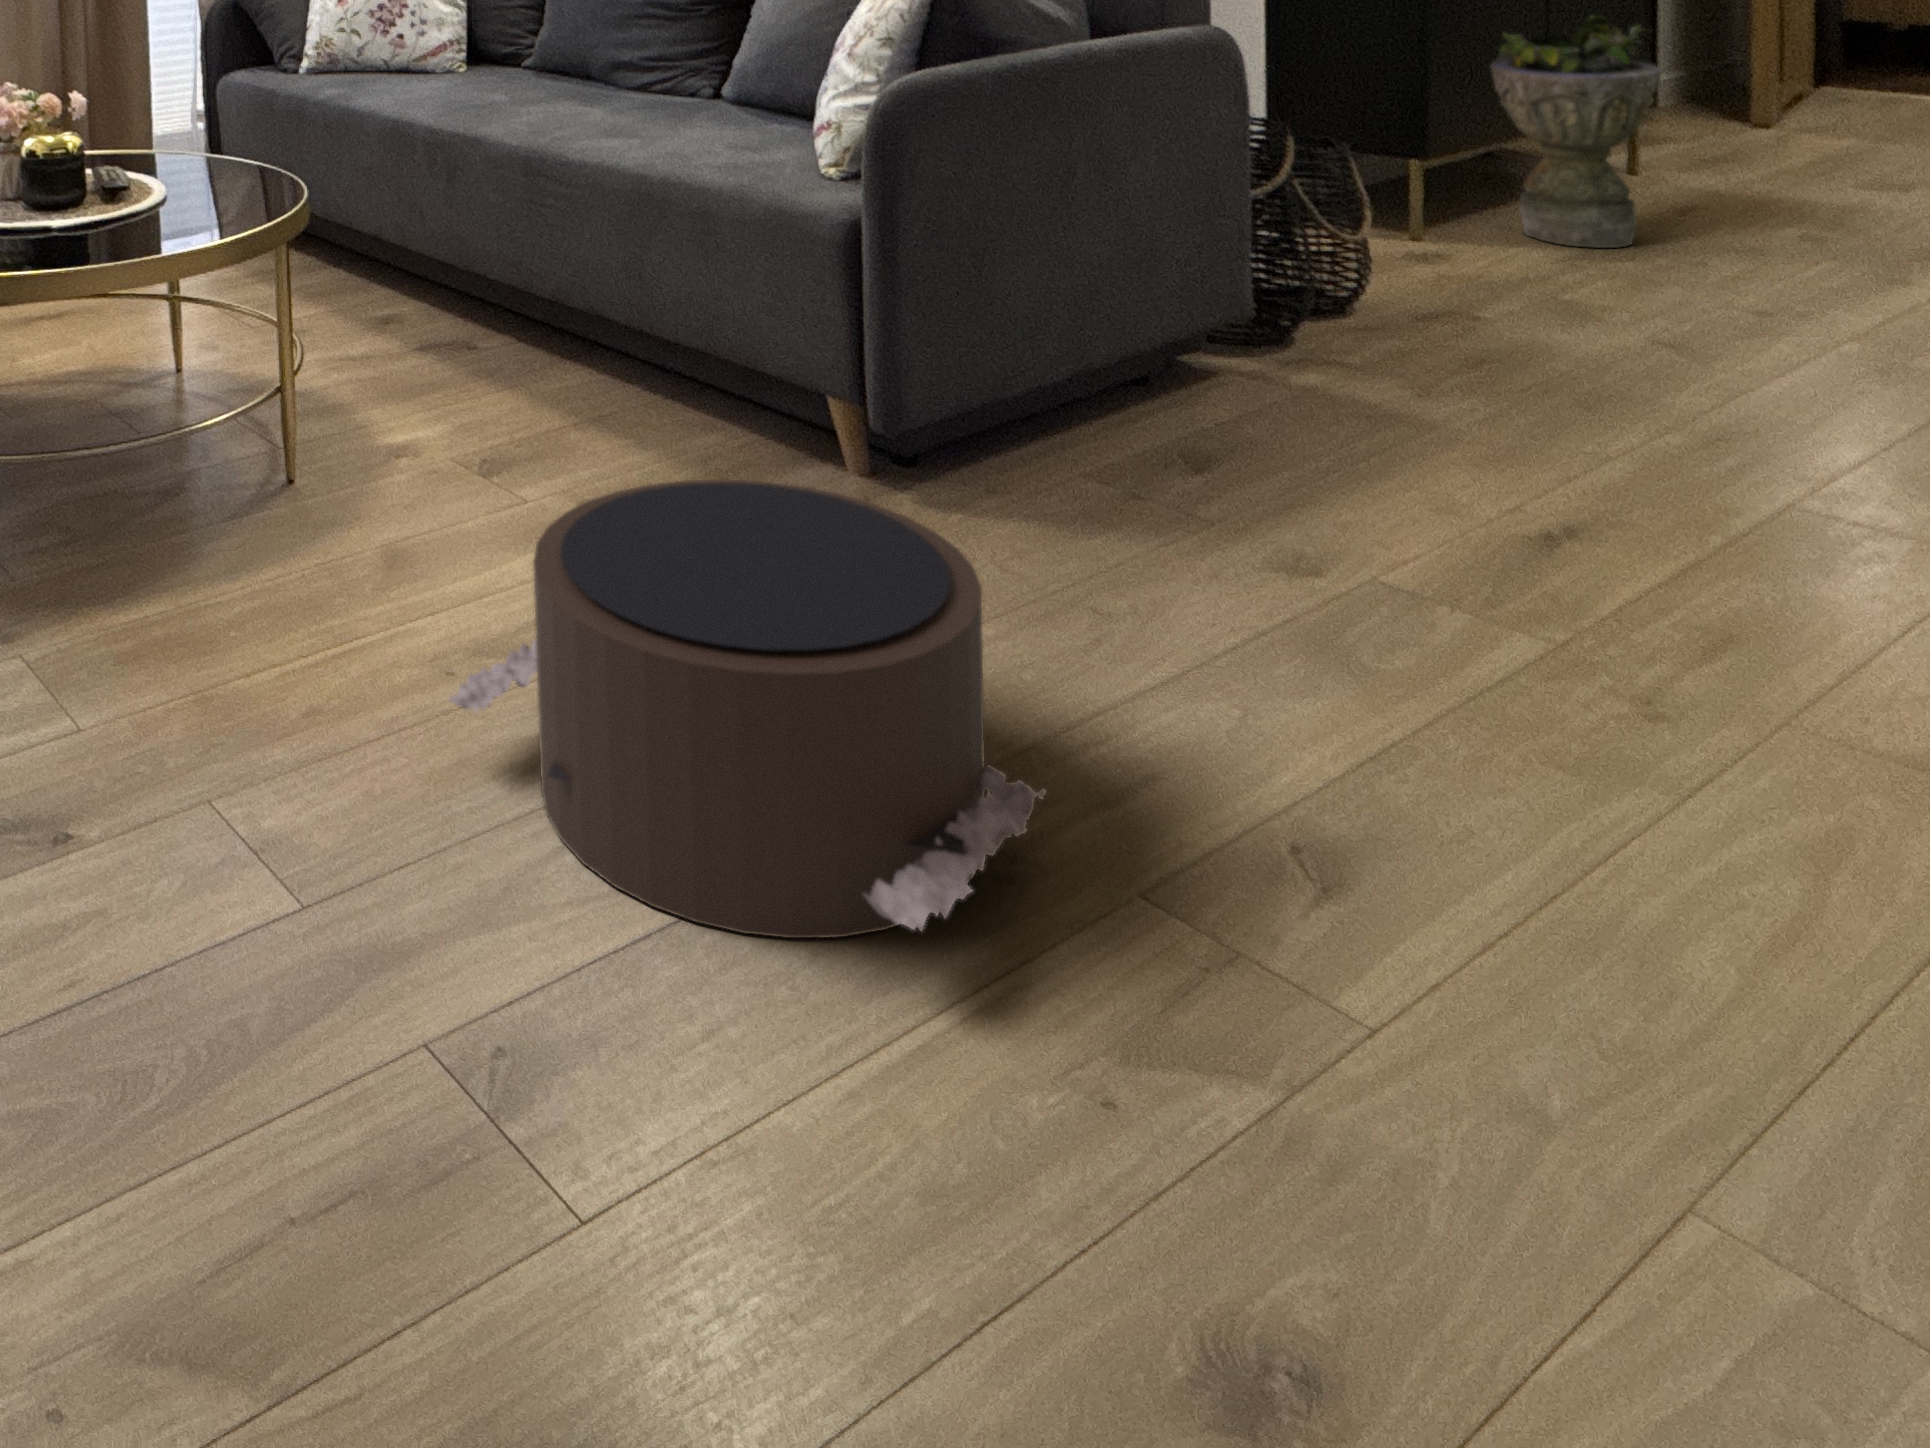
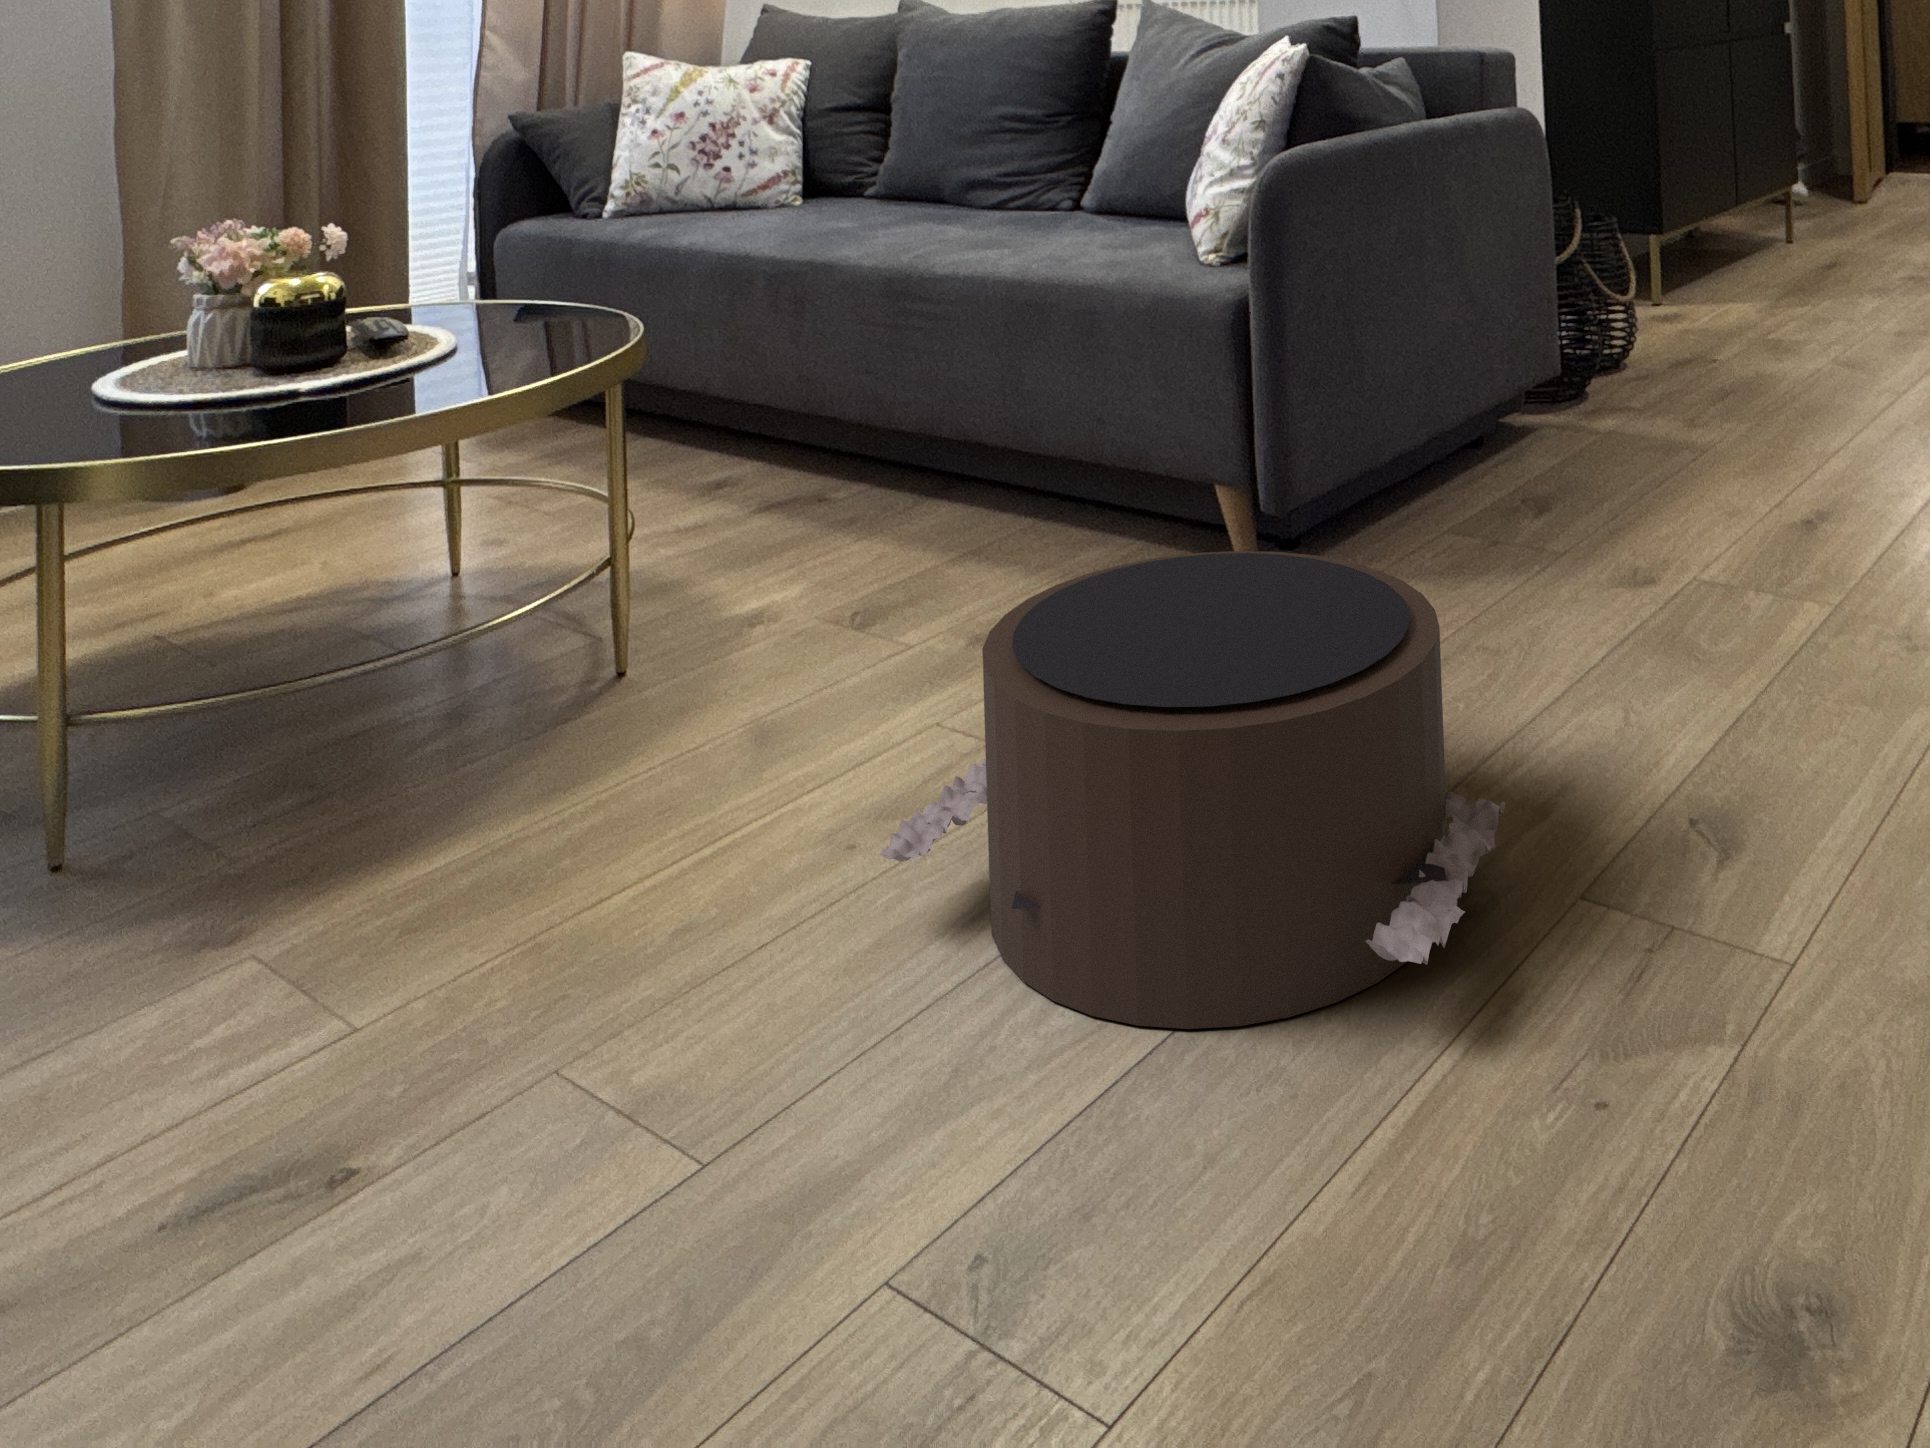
planter: present [1490,15,1661,248] -> none [1704,108,1820,303]

